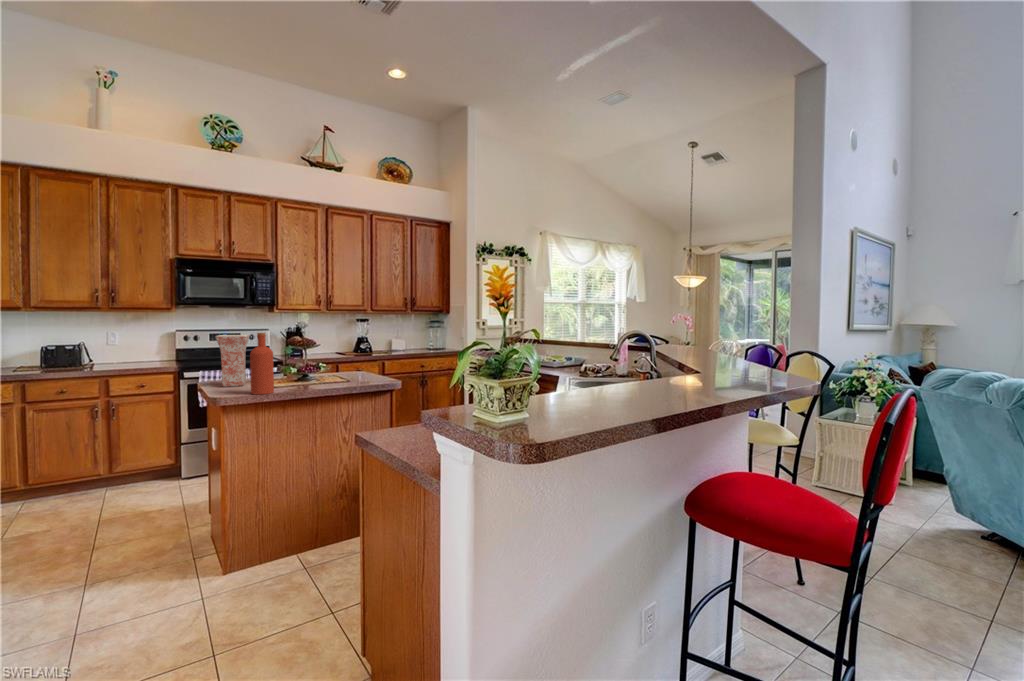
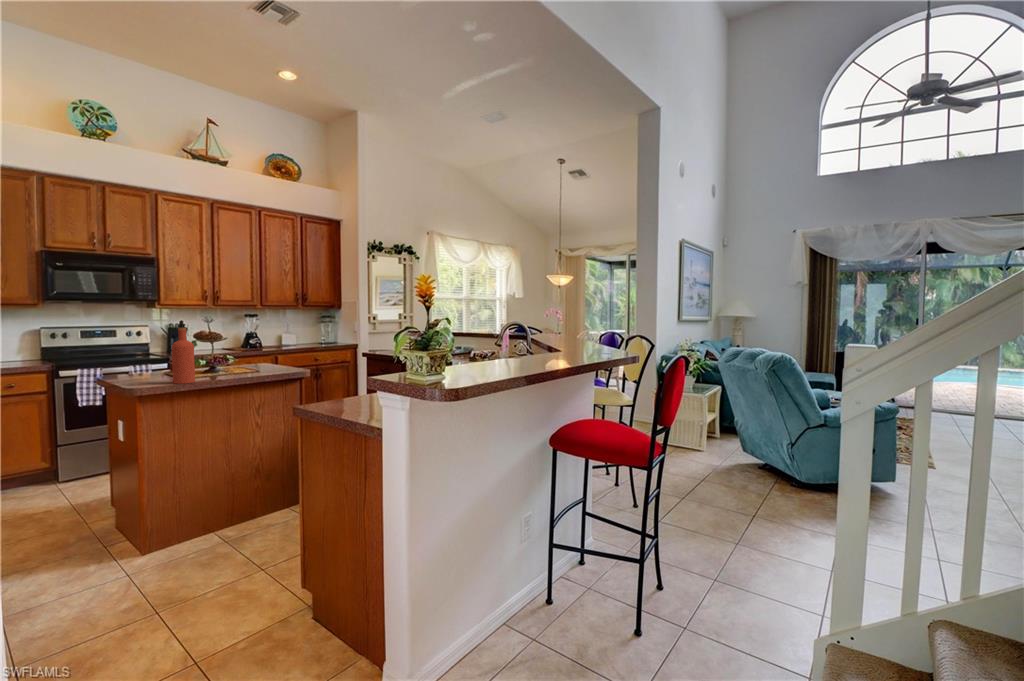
vase: present [216,335,249,387] -> none [126,330,159,380]

